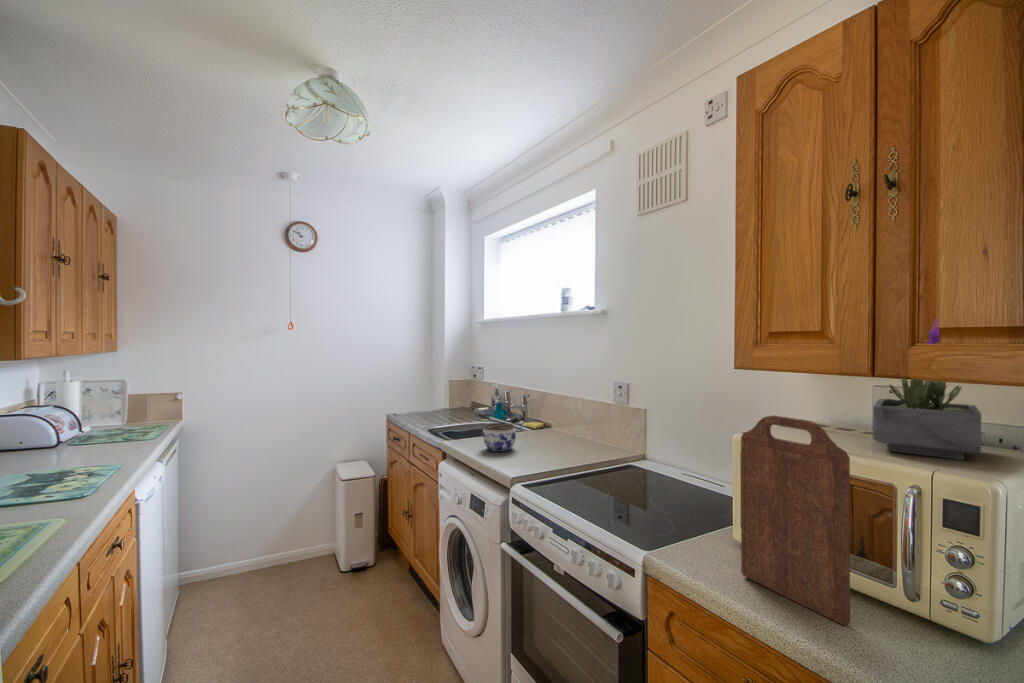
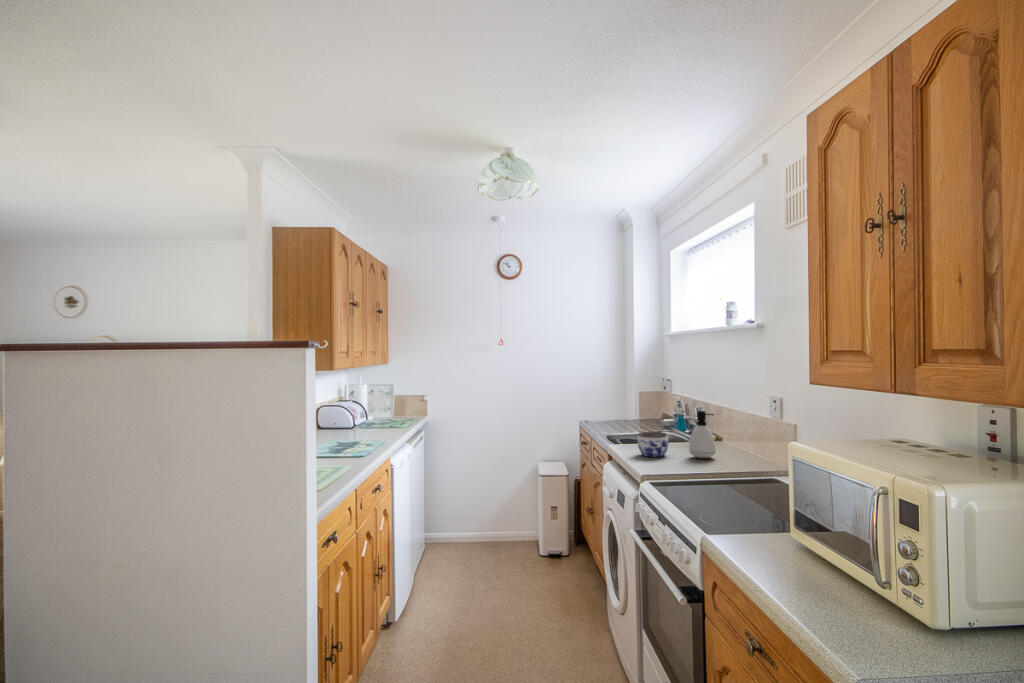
potted plant: present [873,317,981,460] -> none [867,305,983,469]
soap dispenser: none [537,398,563,448] -> present [689,411,716,458]
cutting board: present [741,415,850,625] -> none [756,423,804,586]

